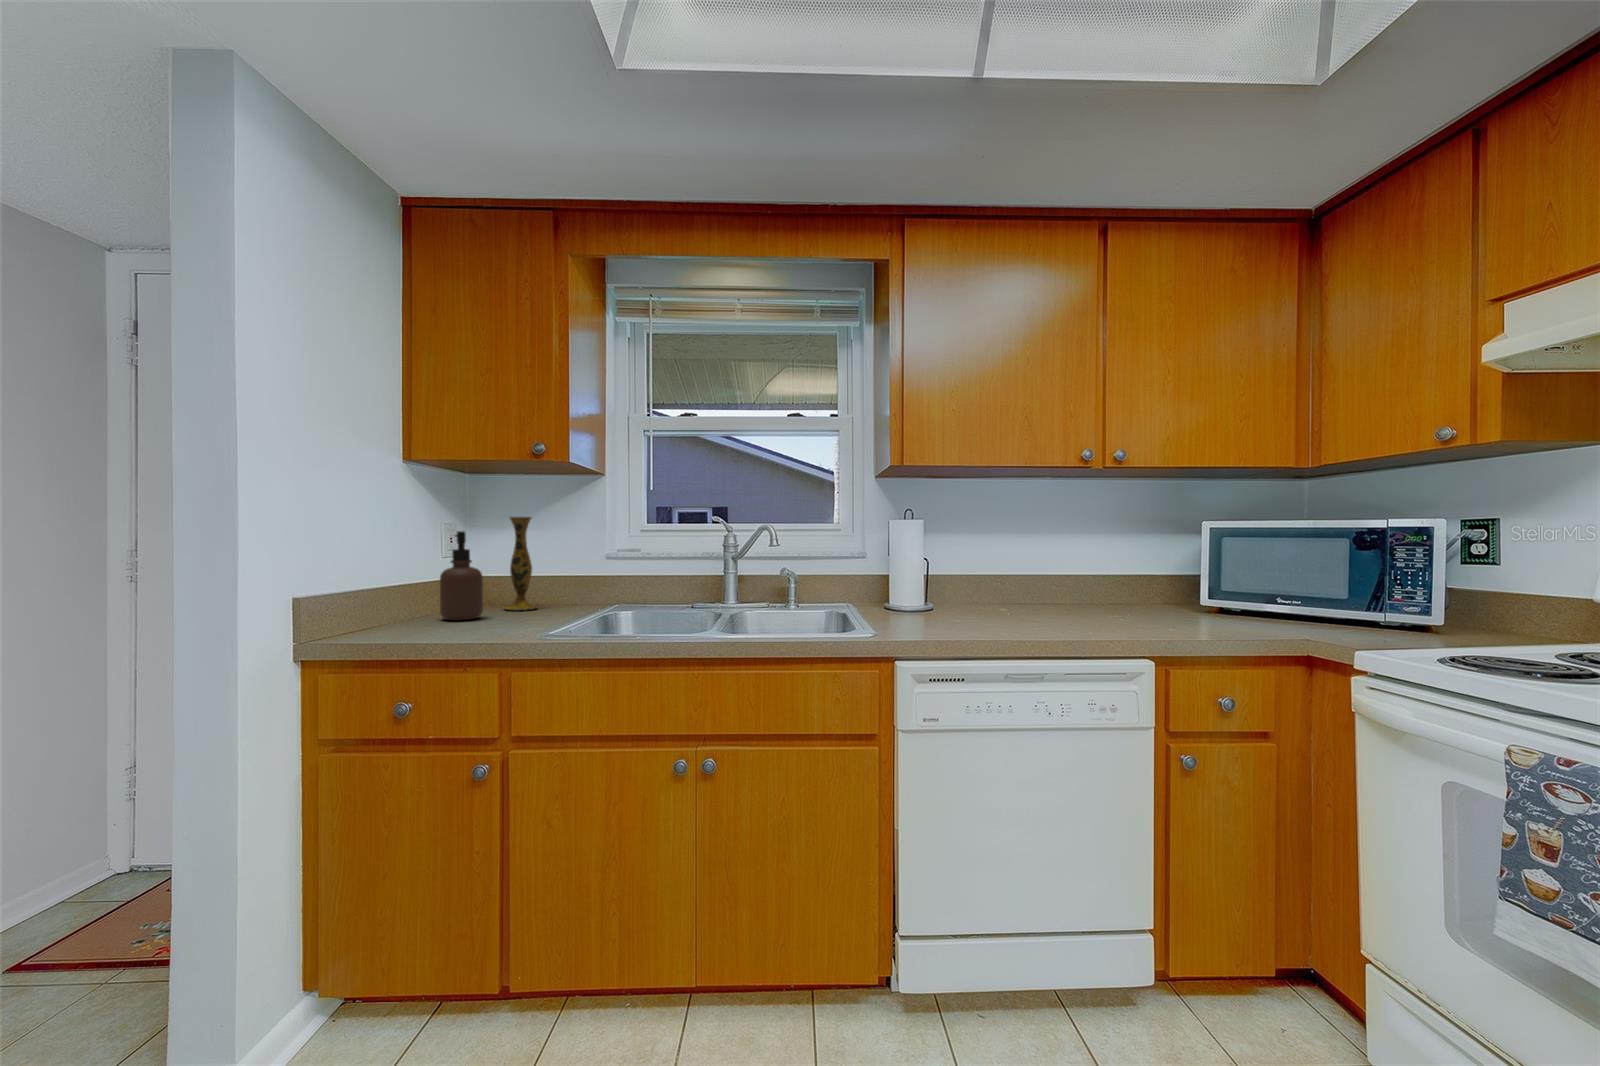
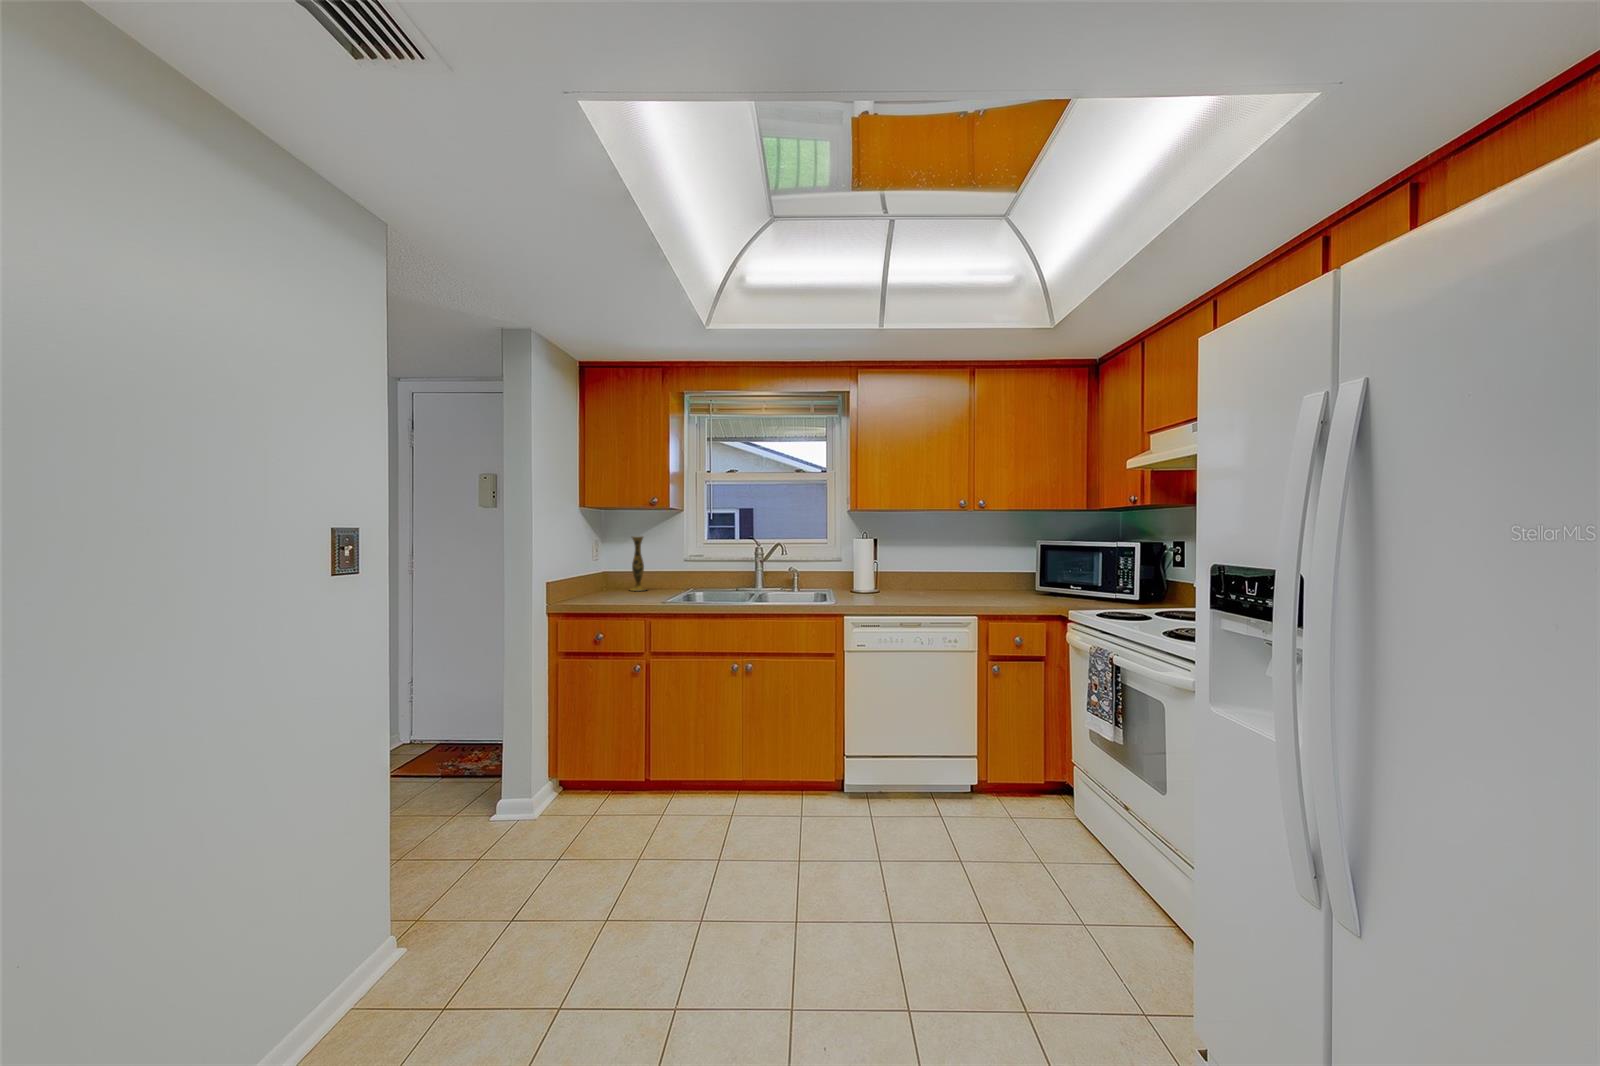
soap dispenser: present [440,531,483,620] -> none [601,546,623,595]

